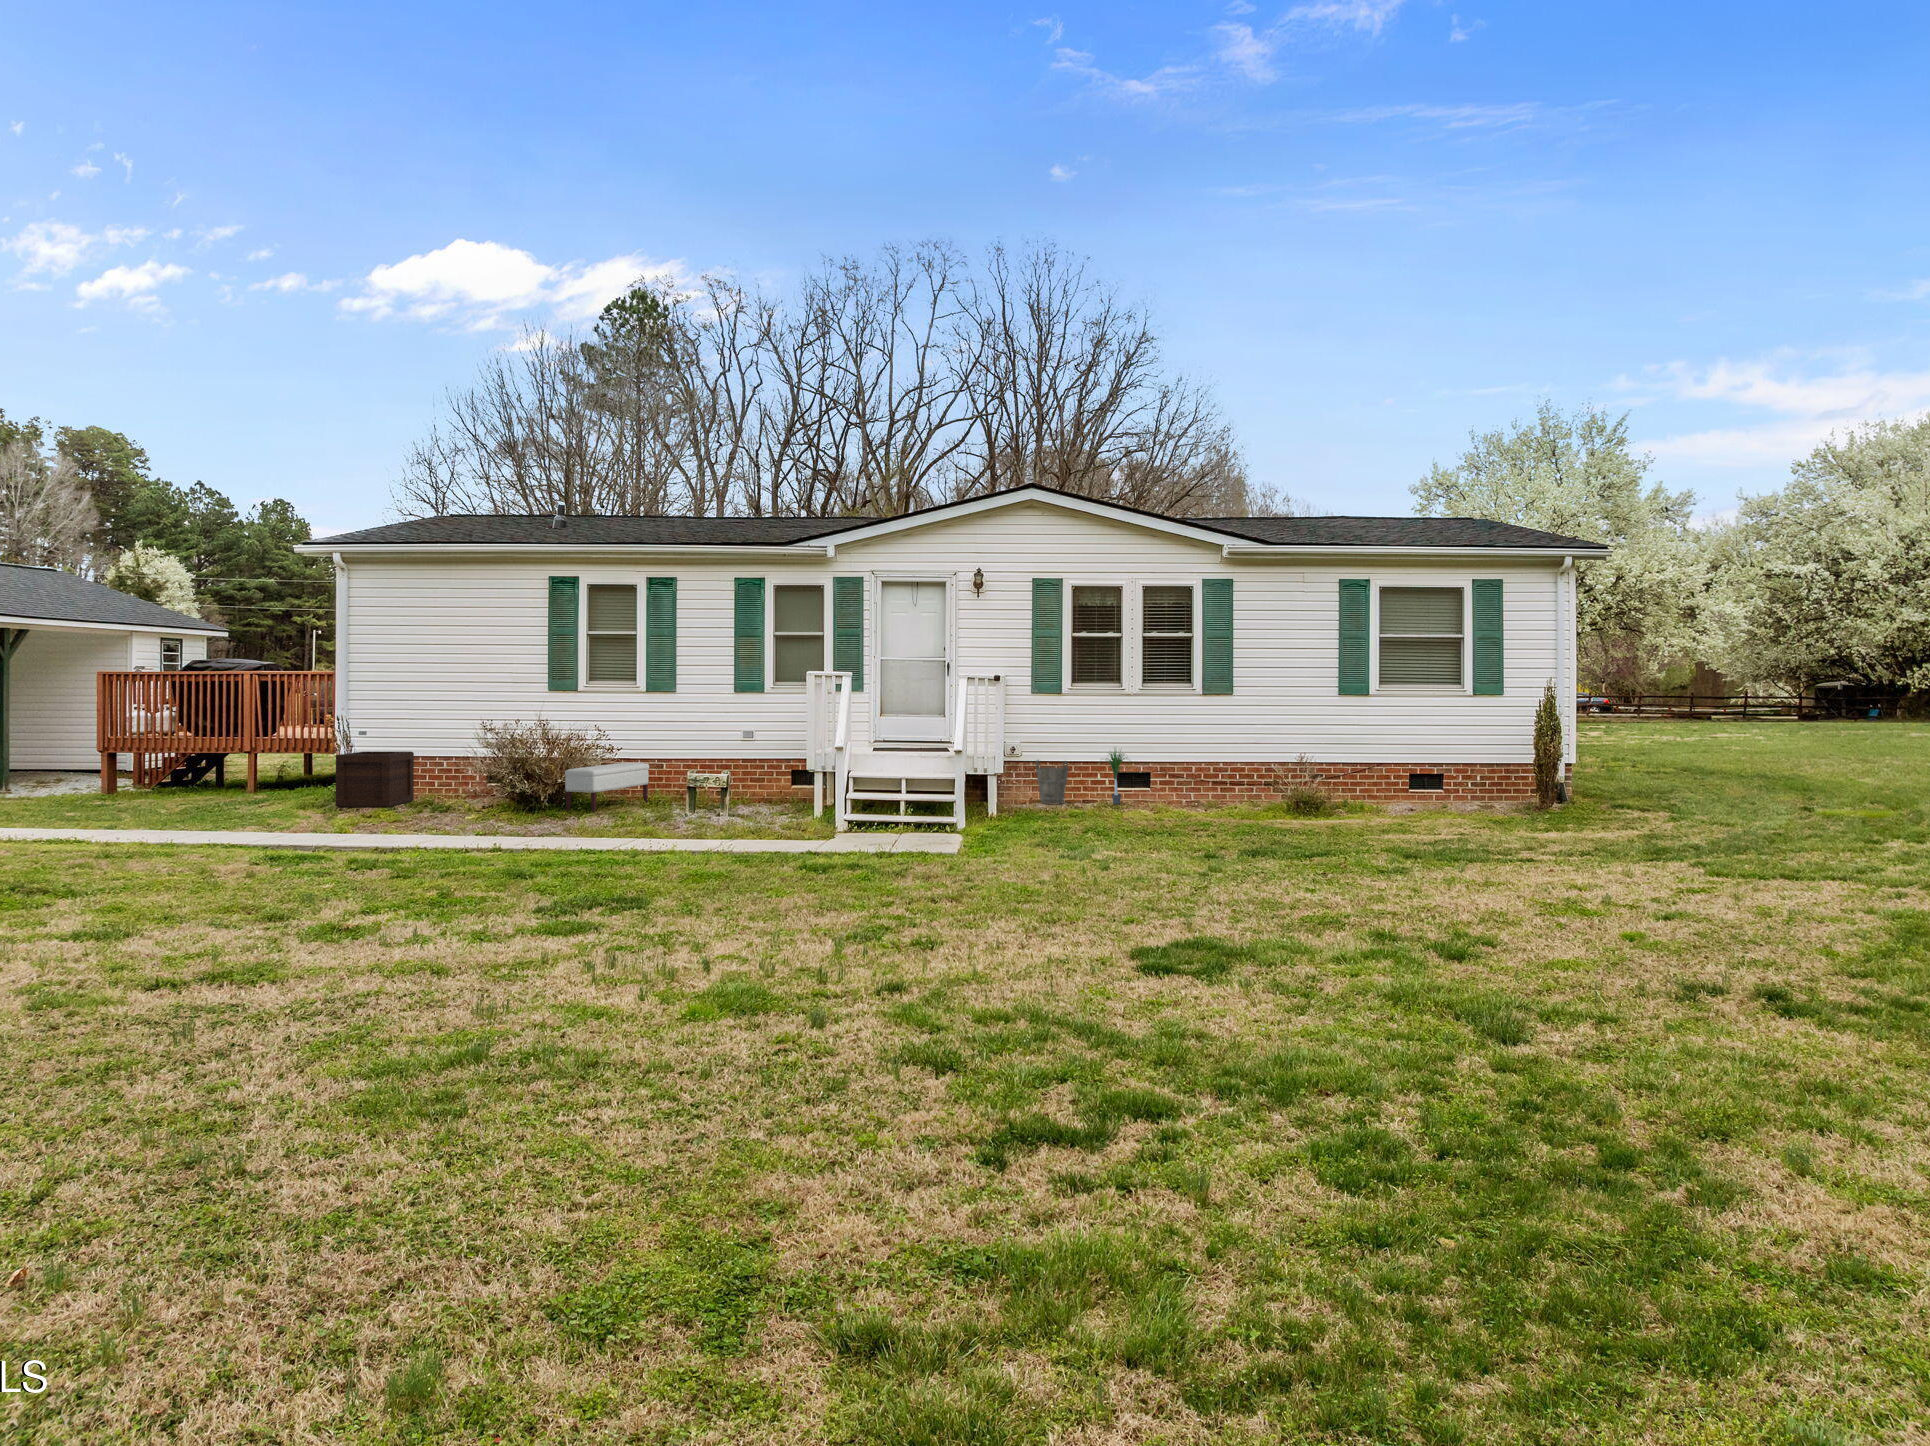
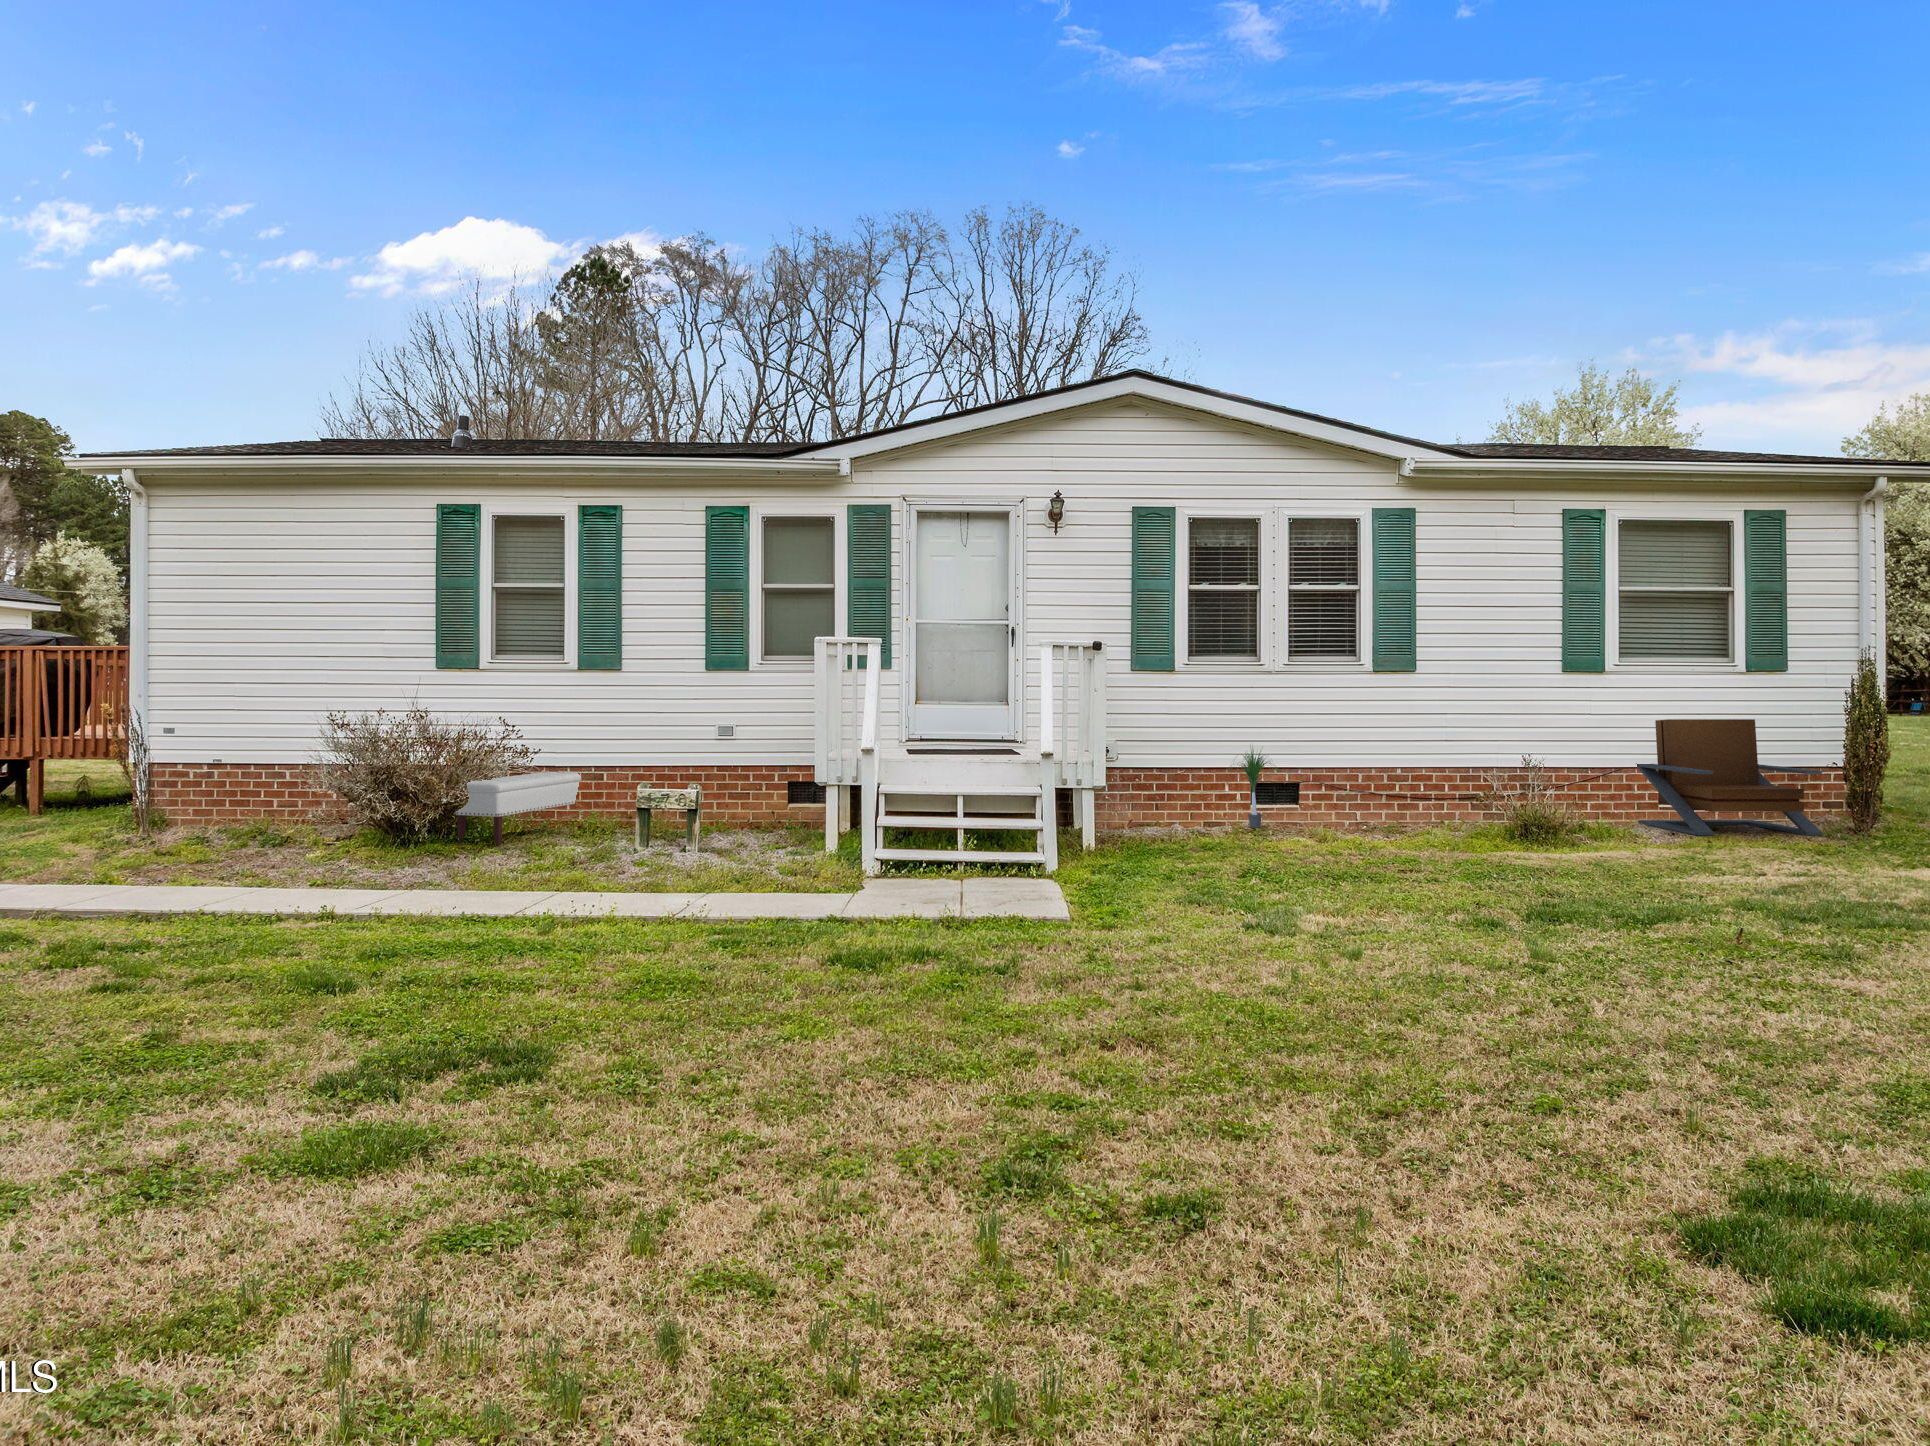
lounge chair: none [1390,729,1505,810] -> present [1636,719,1822,835]
wooden crate: present [336,751,414,807] -> none [117,757,242,839]
bucket: present [1036,760,1069,805] -> none [1139,765,1187,829]

